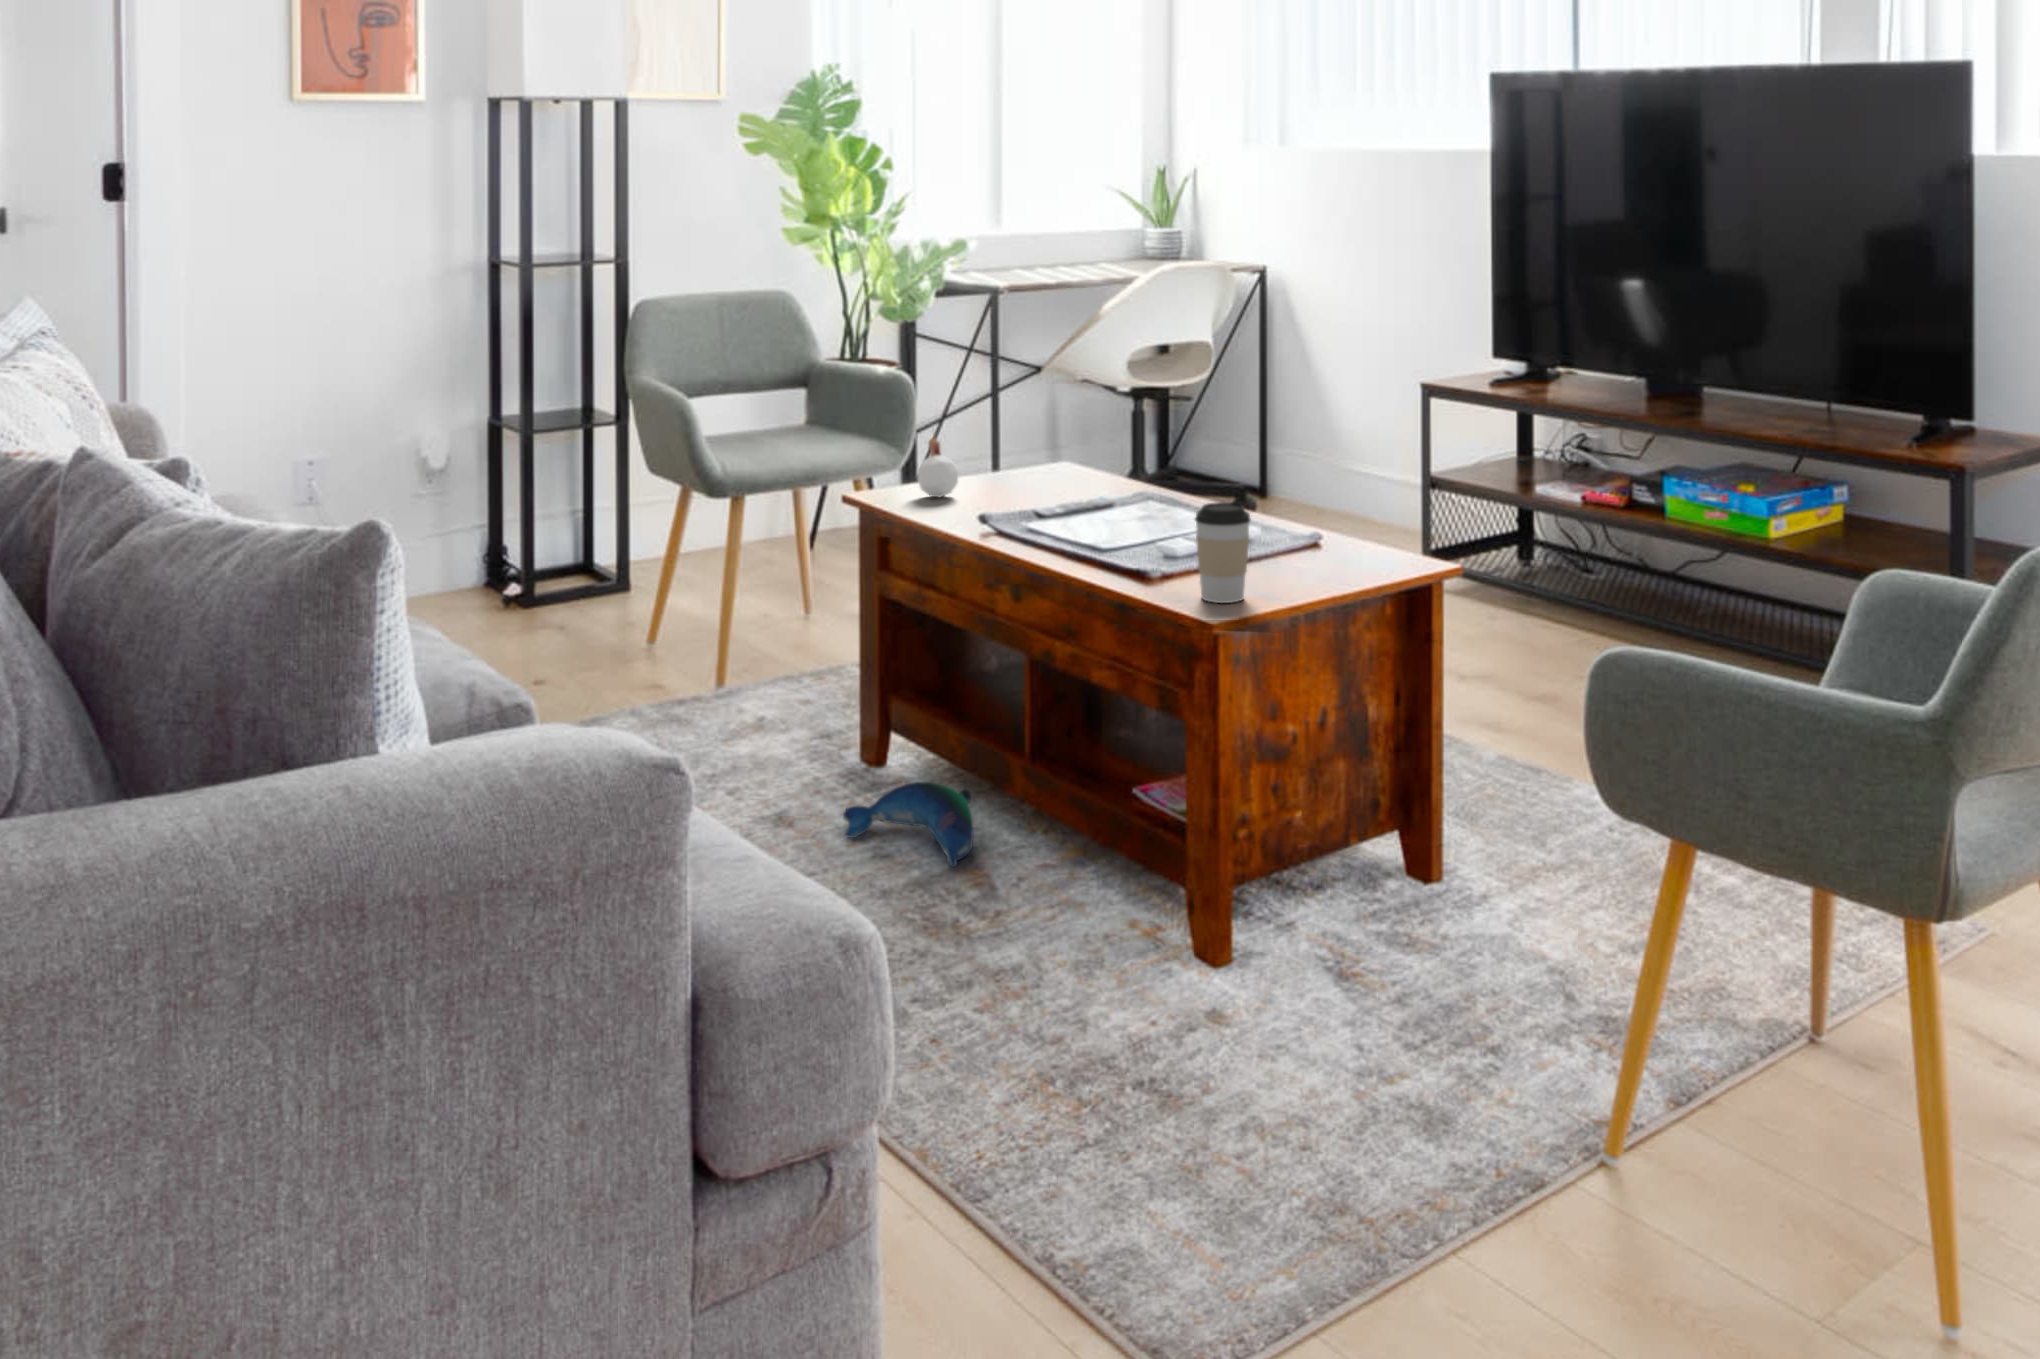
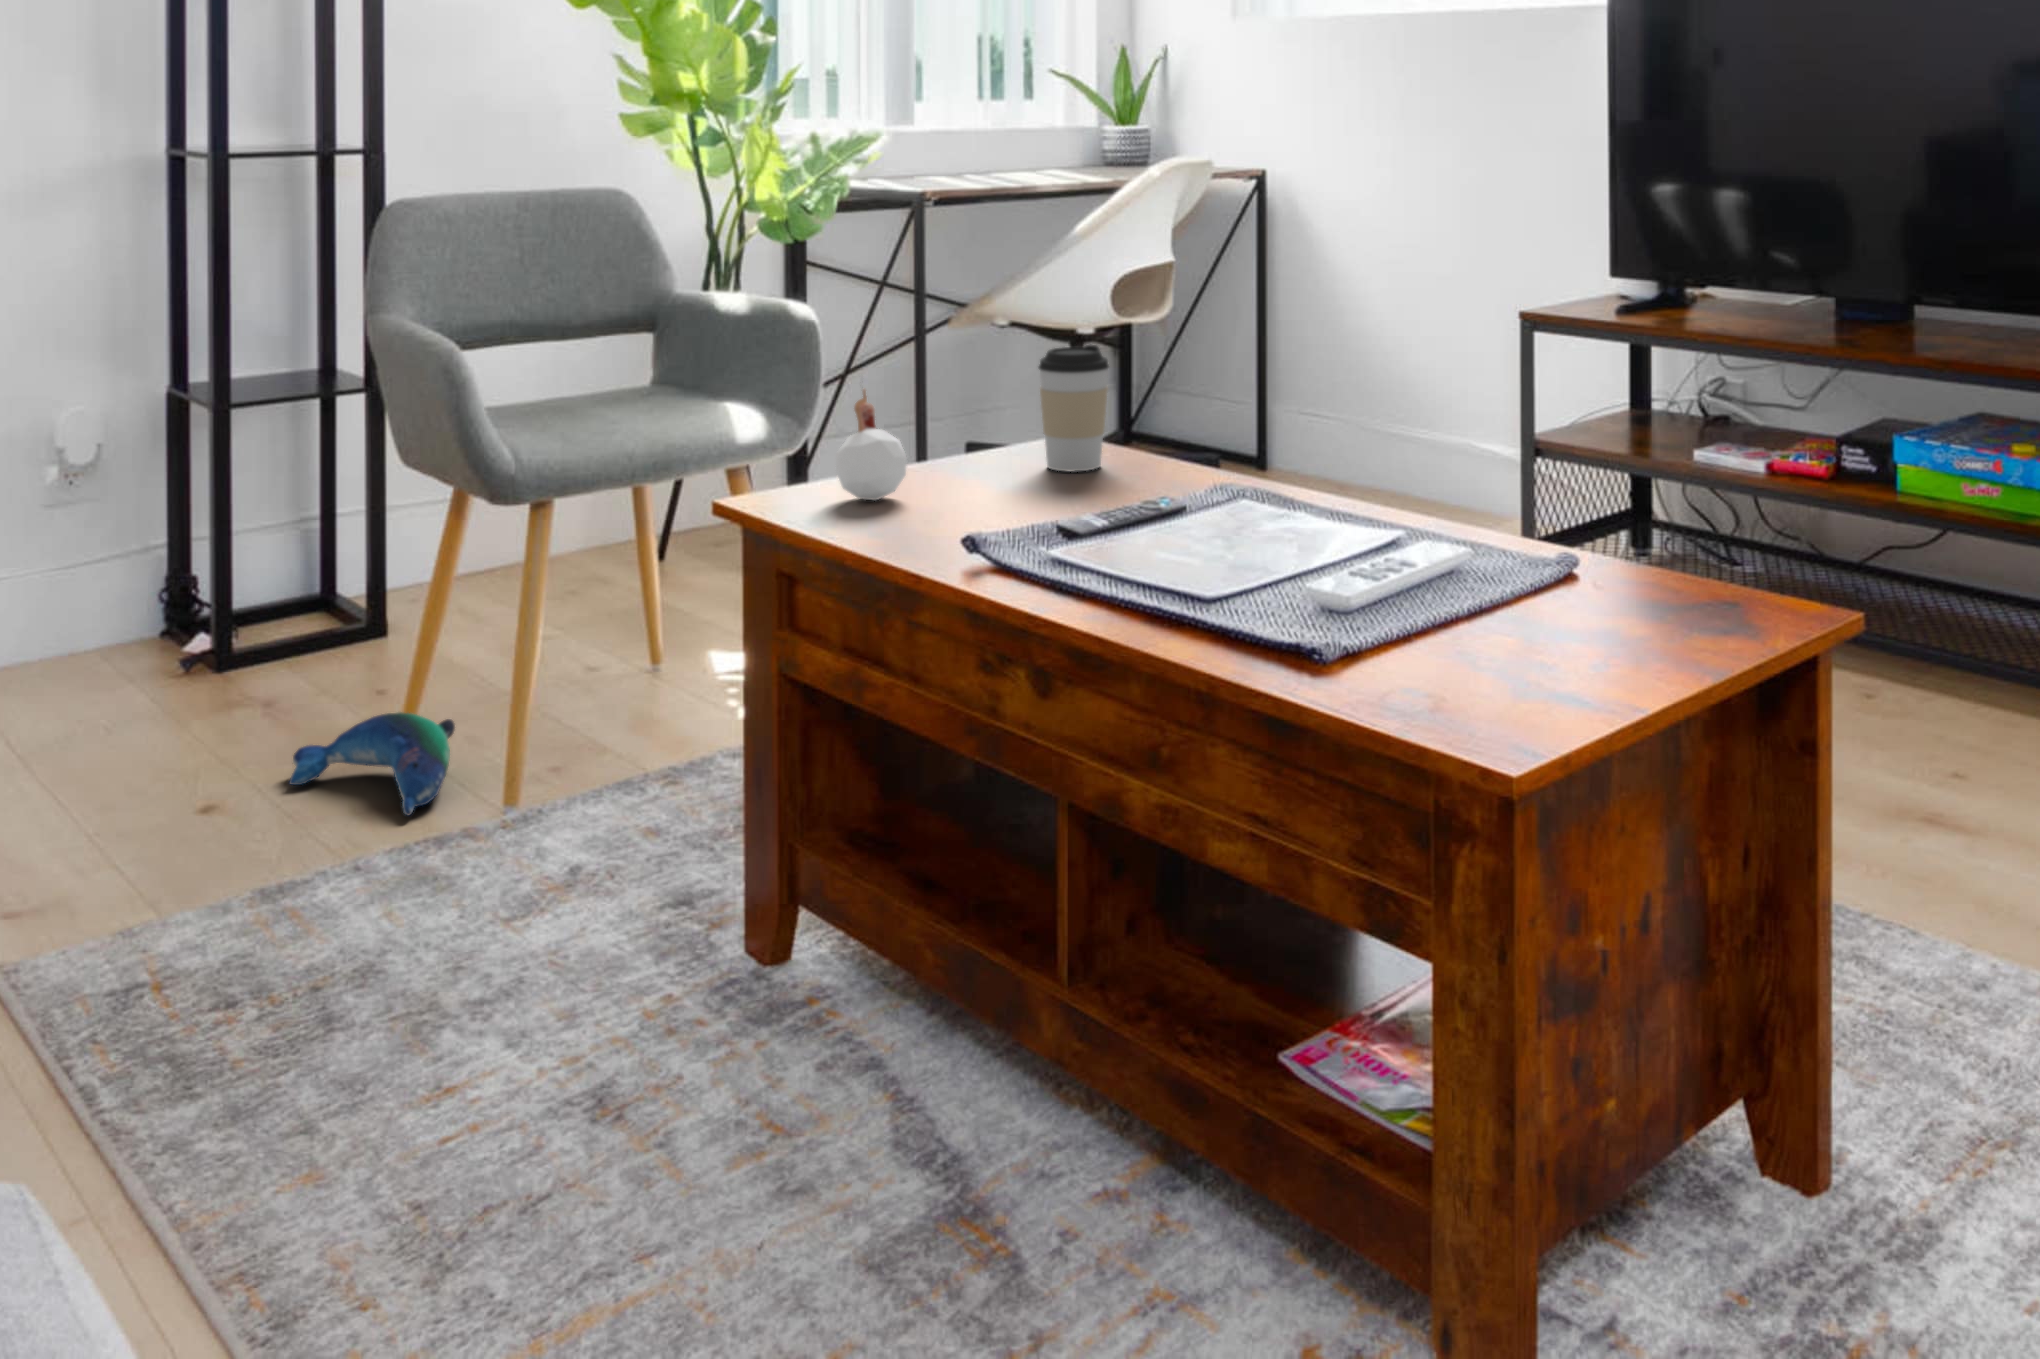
coffee cup: present [1195,501,1250,603] -> present [1039,344,1109,472]
plush toy: present [843,782,973,867] -> present [289,712,455,815]

